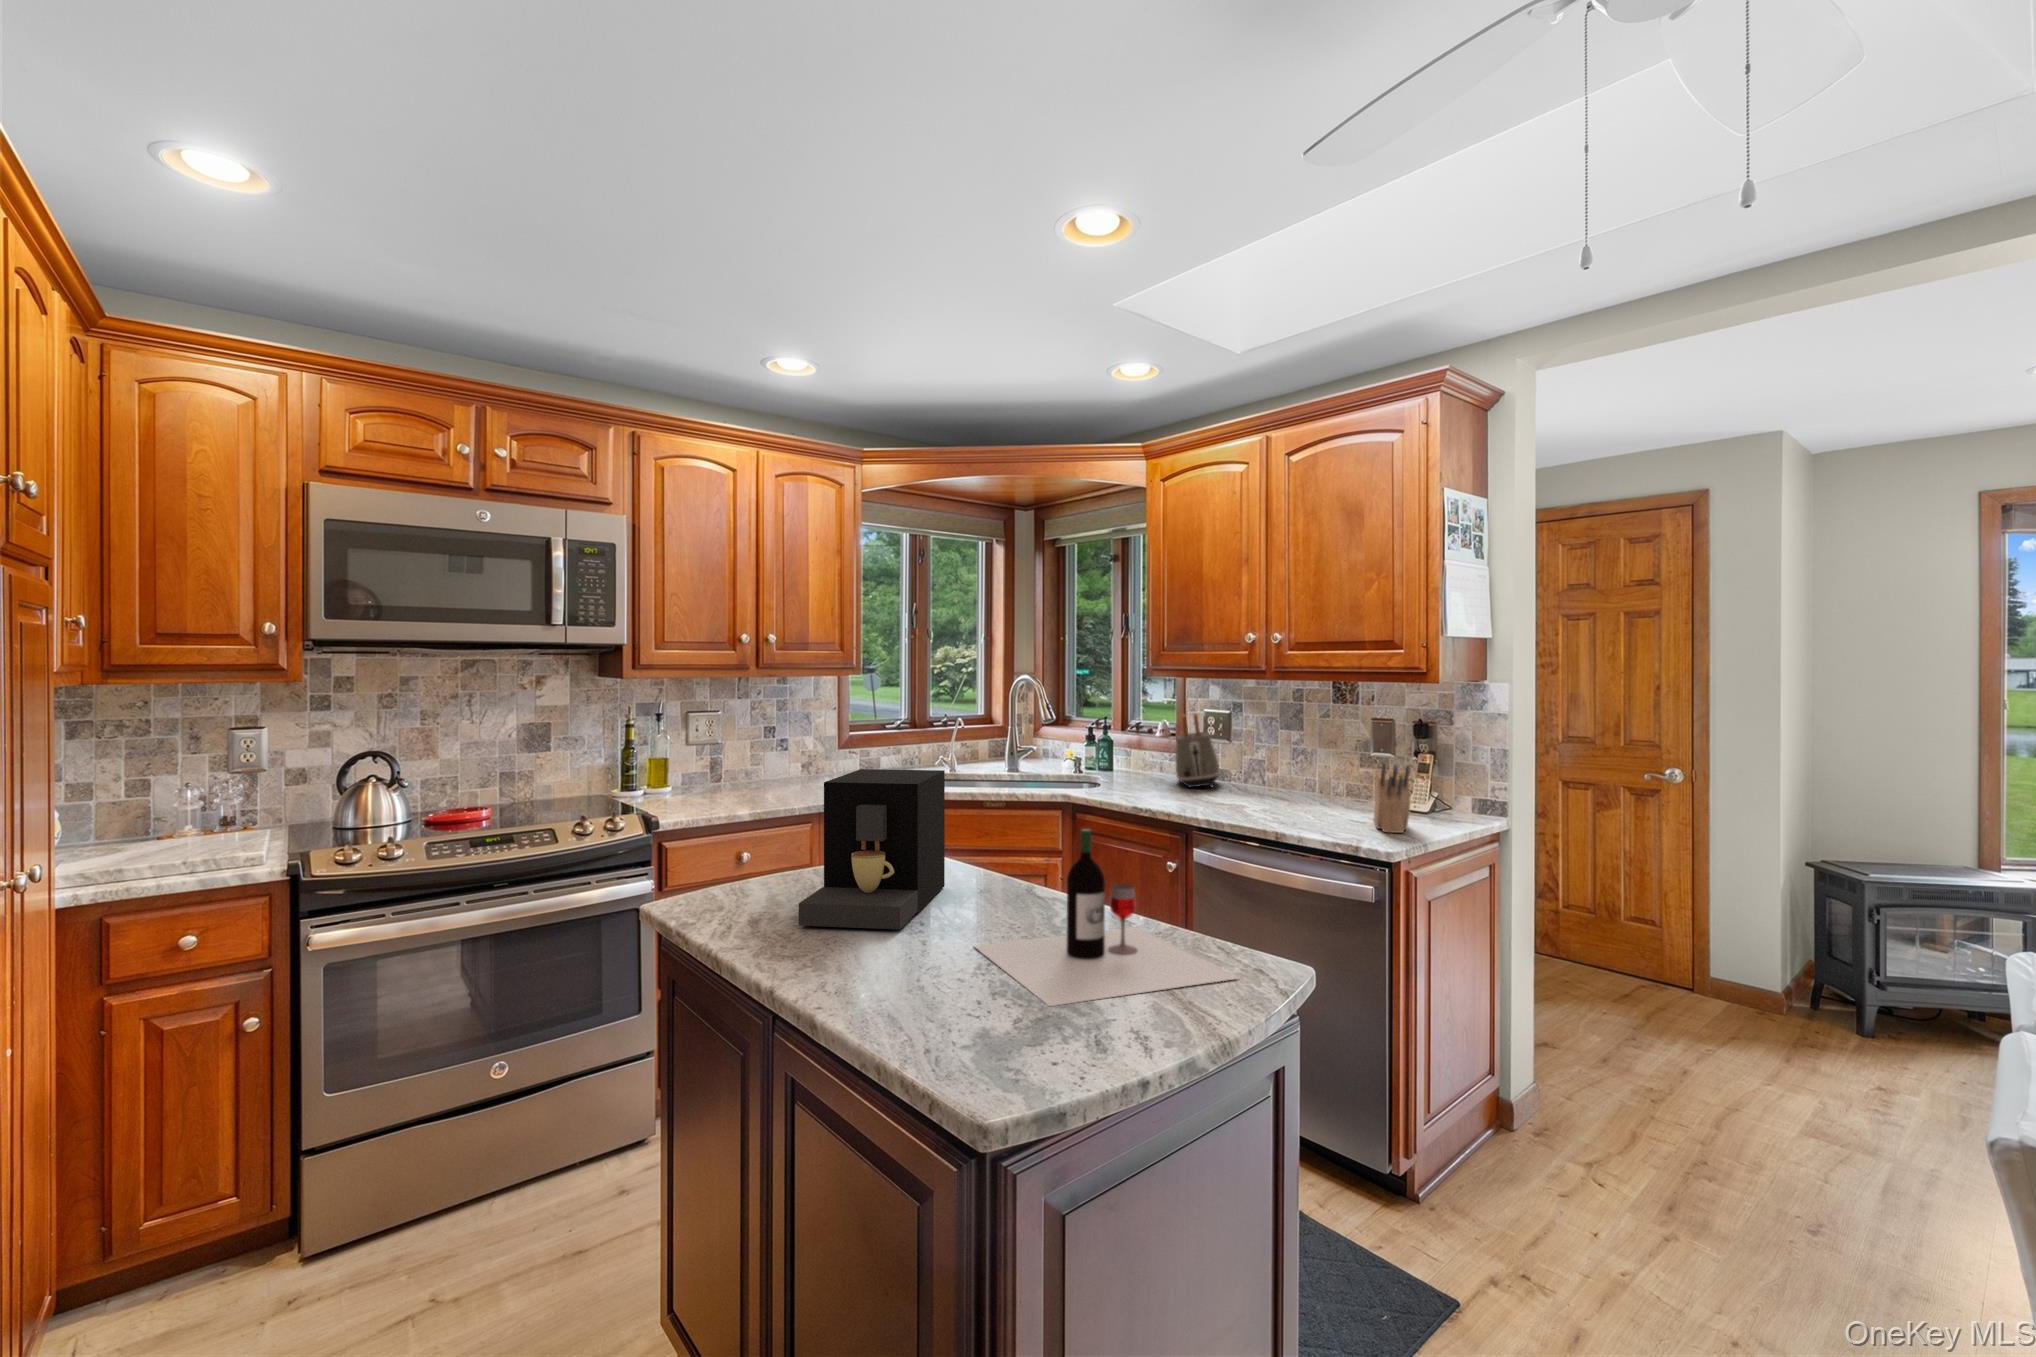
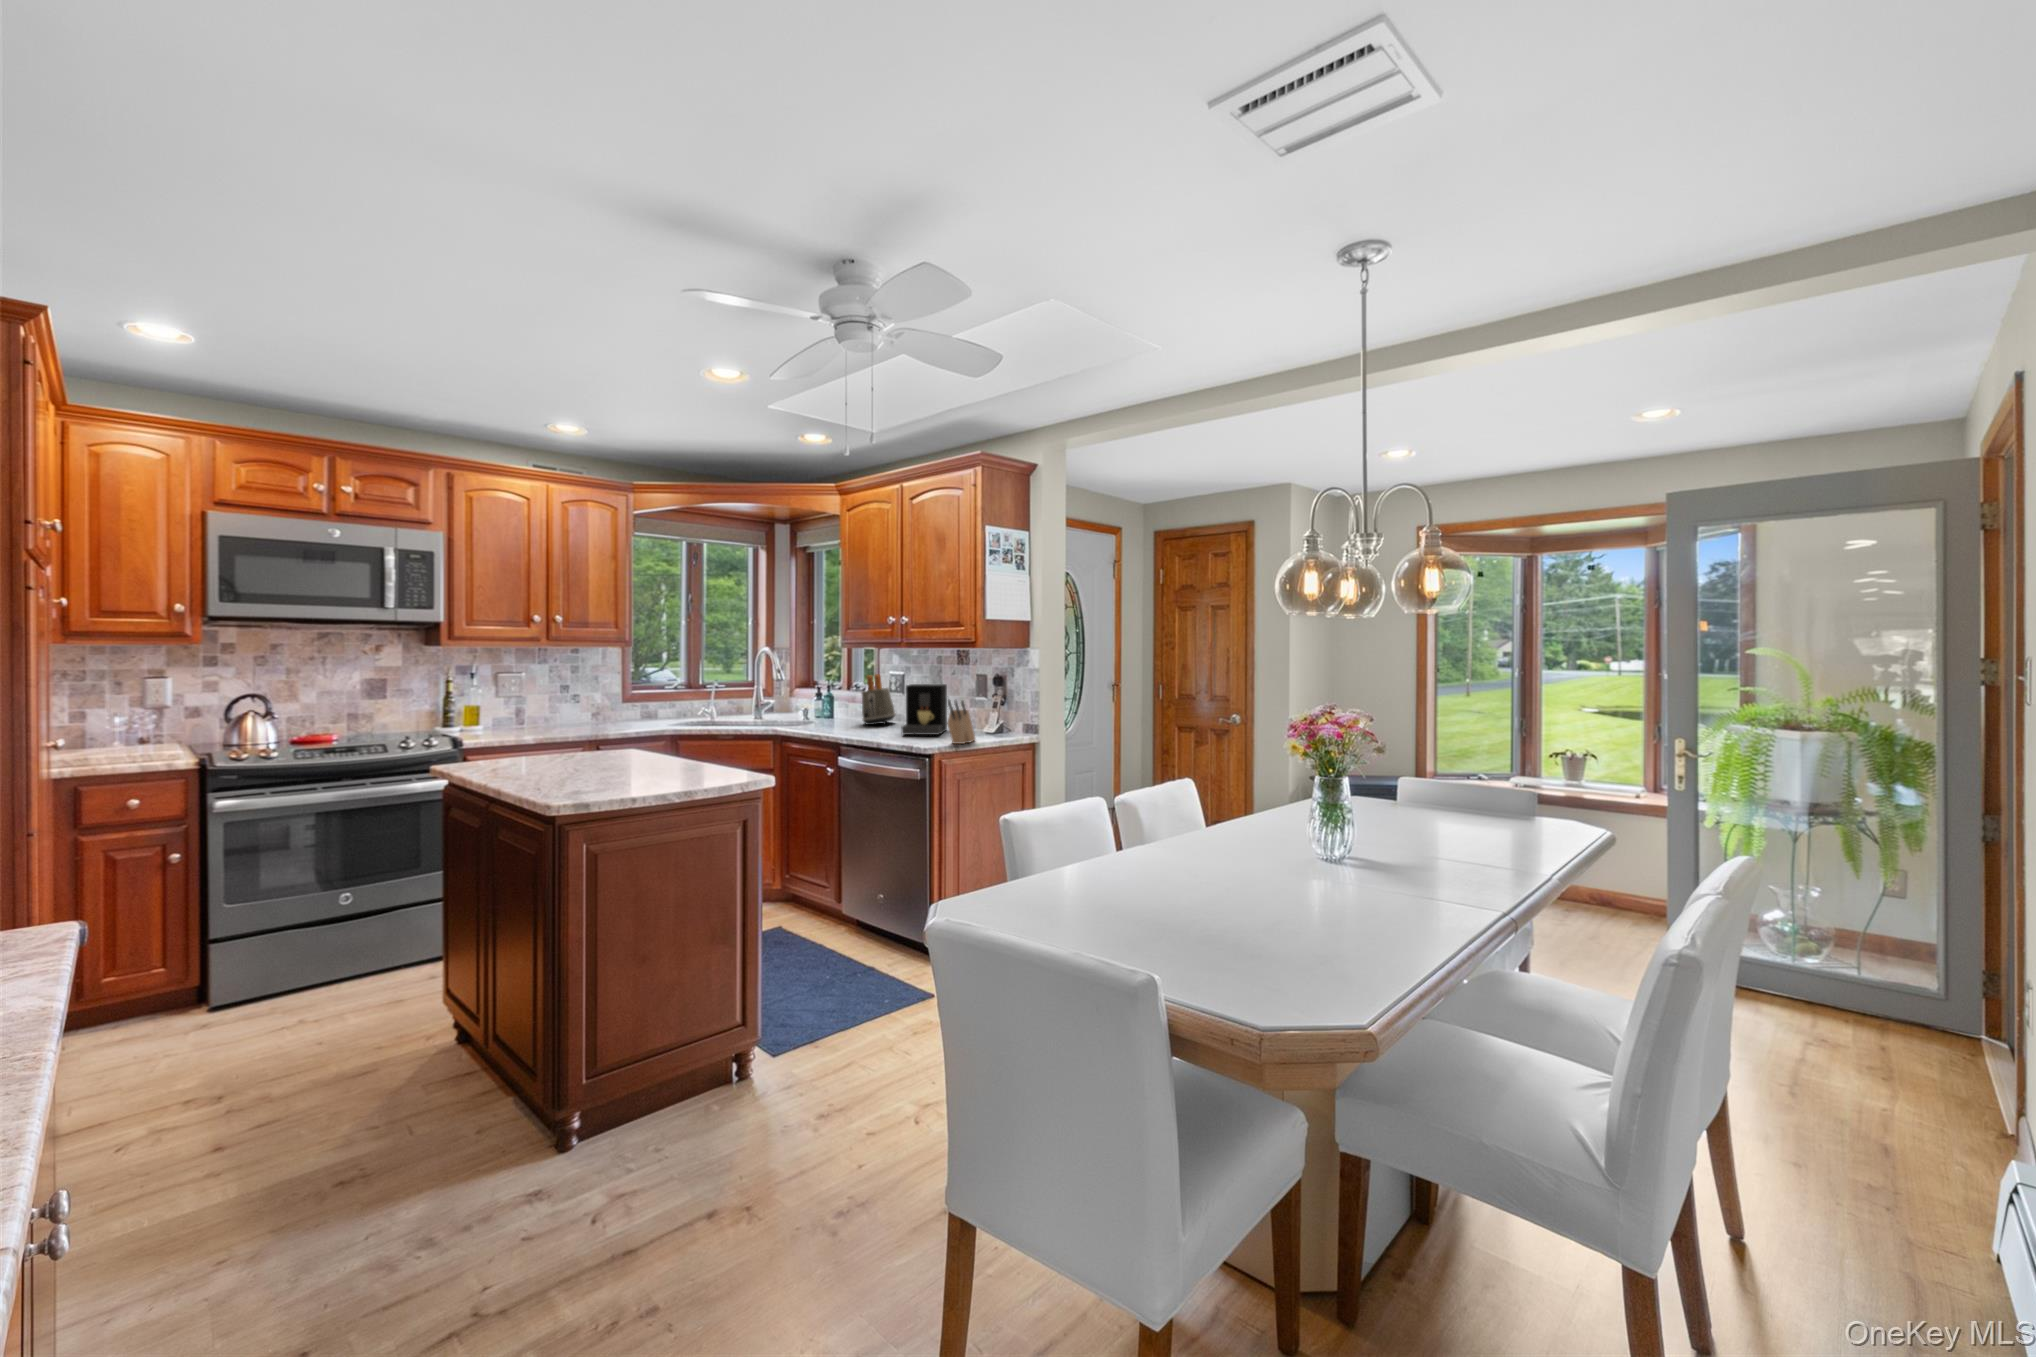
coffee maker: present [799,769,945,929] -> present [902,684,947,735]
wine bottle: present [975,829,1238,1006] -> none [600,712,721,787]

